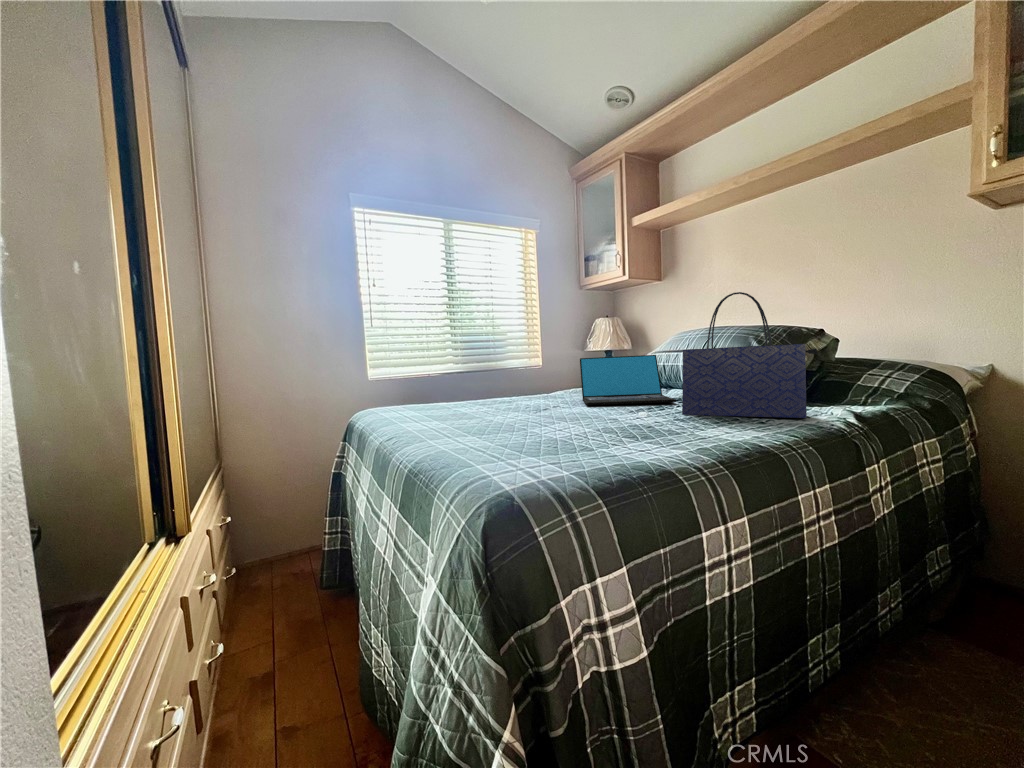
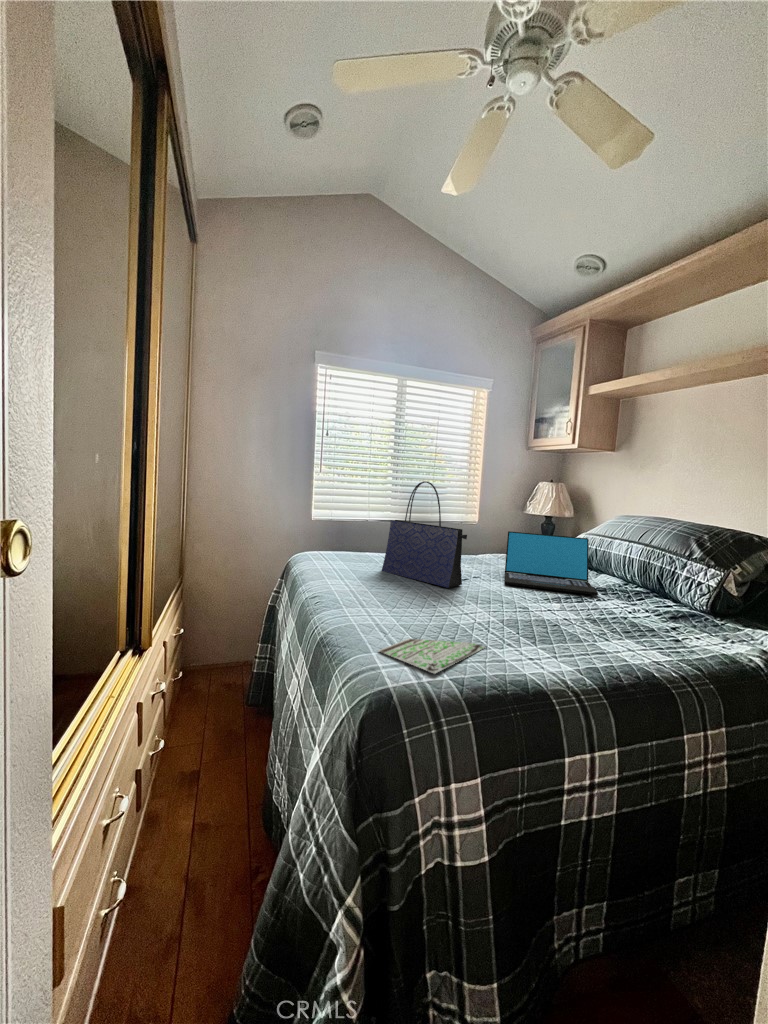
tote bag: present [682,292,817,418] -> present [382,481,467,588]
book: none [482,444,594,472] -> present [379,639,484,673]

